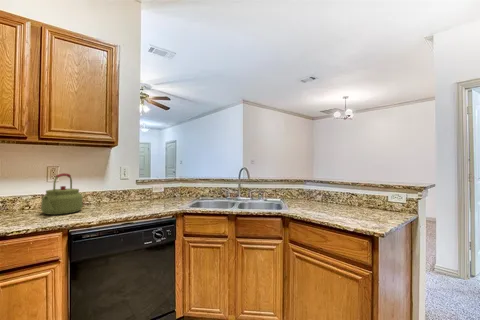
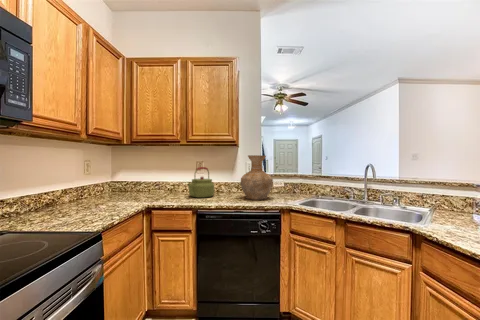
vase: none [120,159,160,208] -> present [241,155,273,200]

